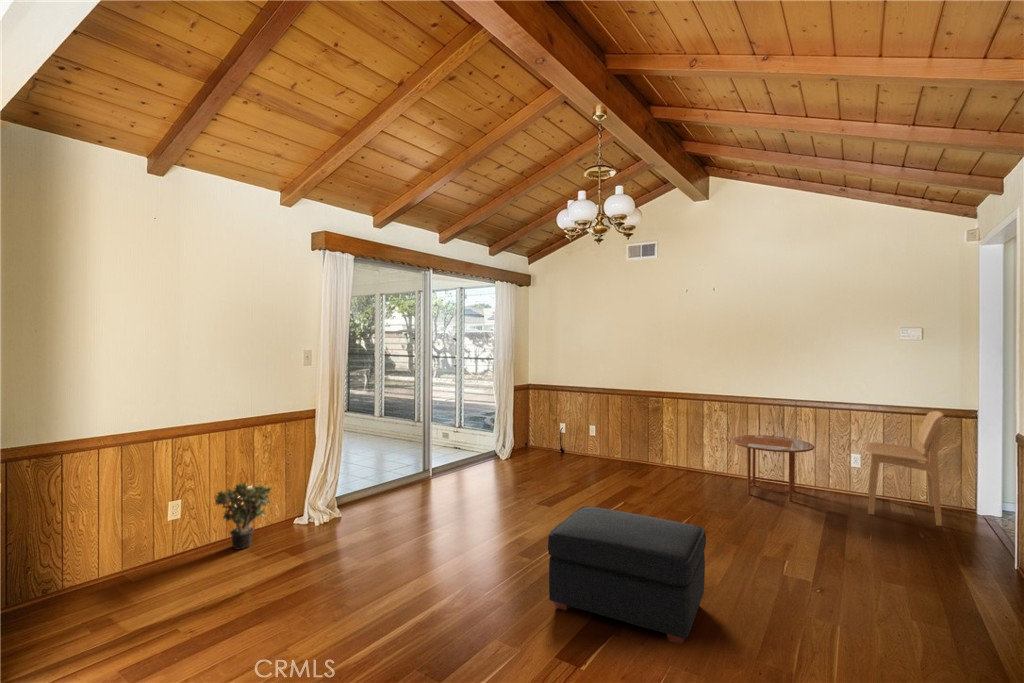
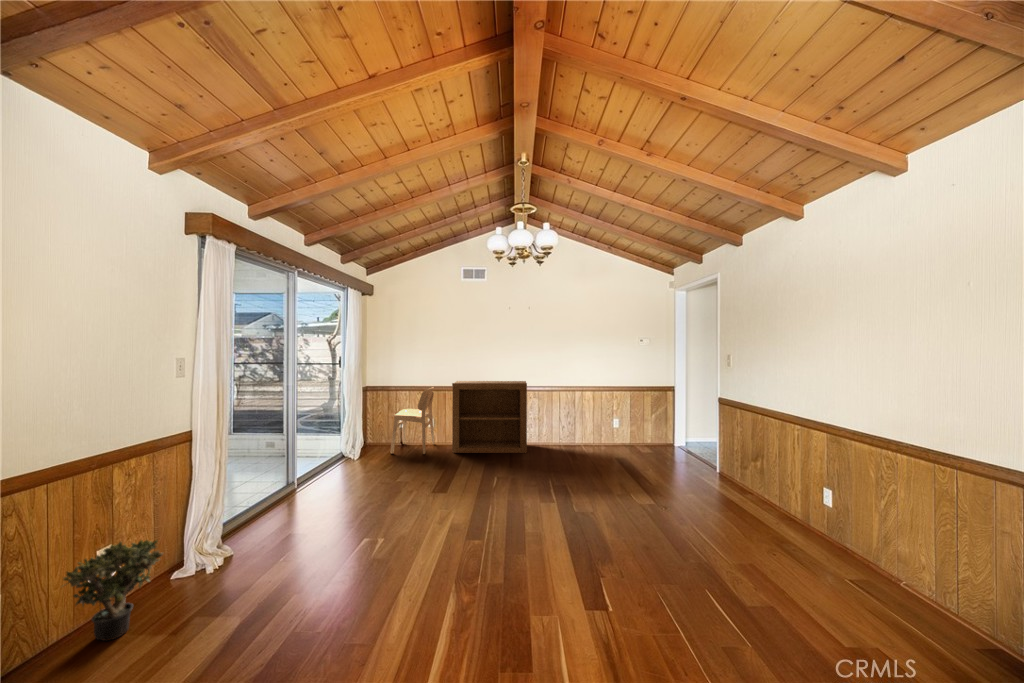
bookshelf: none [603,383,707,483] -> present [452,381,527,453]
dining chair: present [865,411,944,526] -> present [390,387,435,454]
side table: present [731,435,815,501] -> none [550,412,601,455]
ottoman: present [548,507,706,645] -> none [530,478,650,570]

